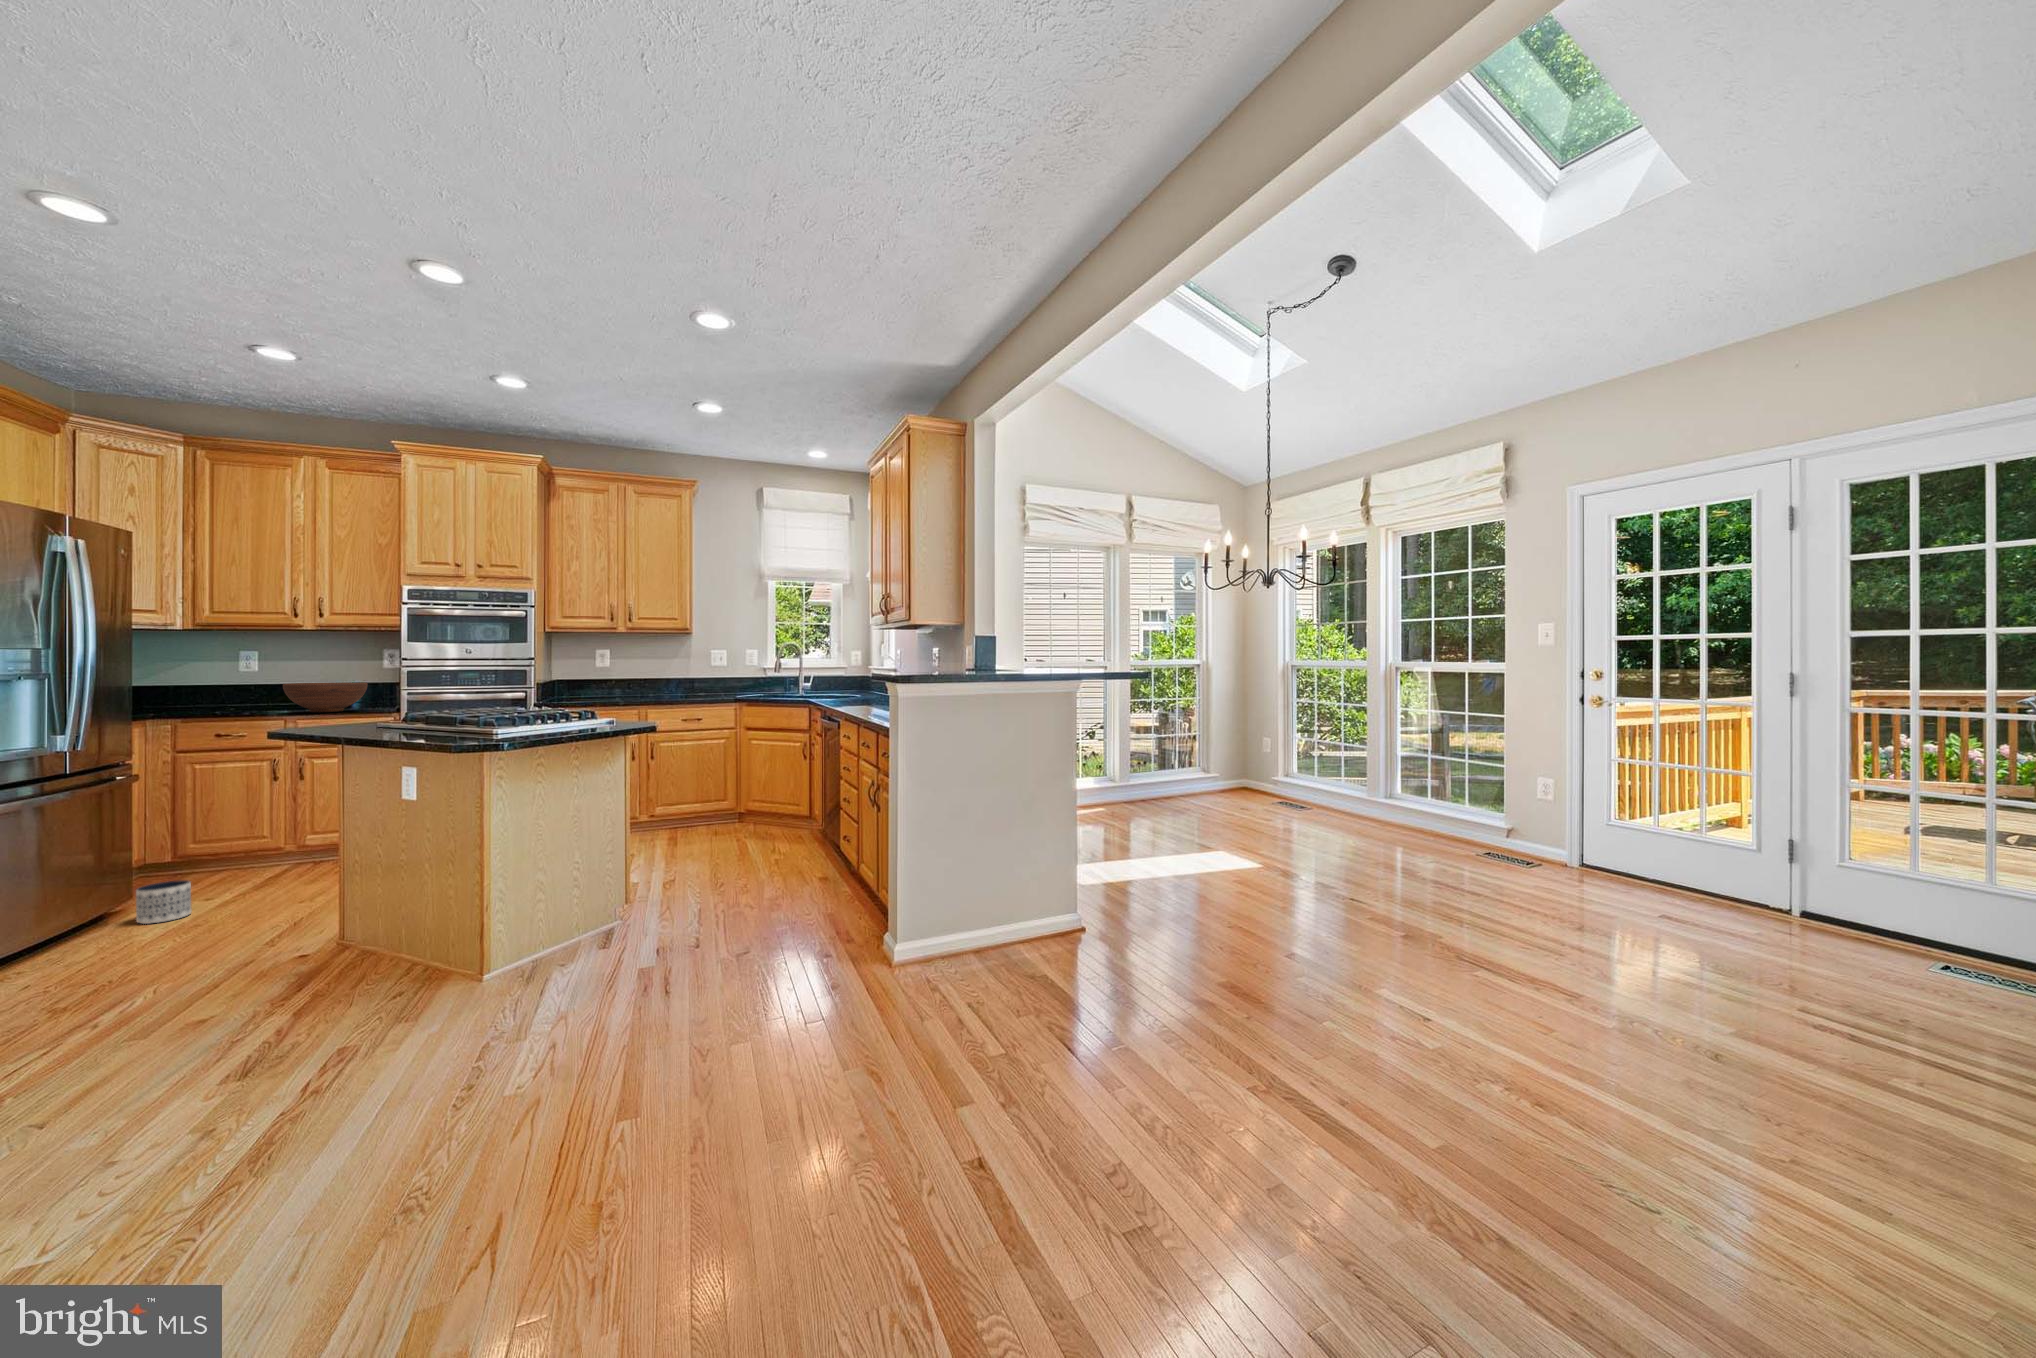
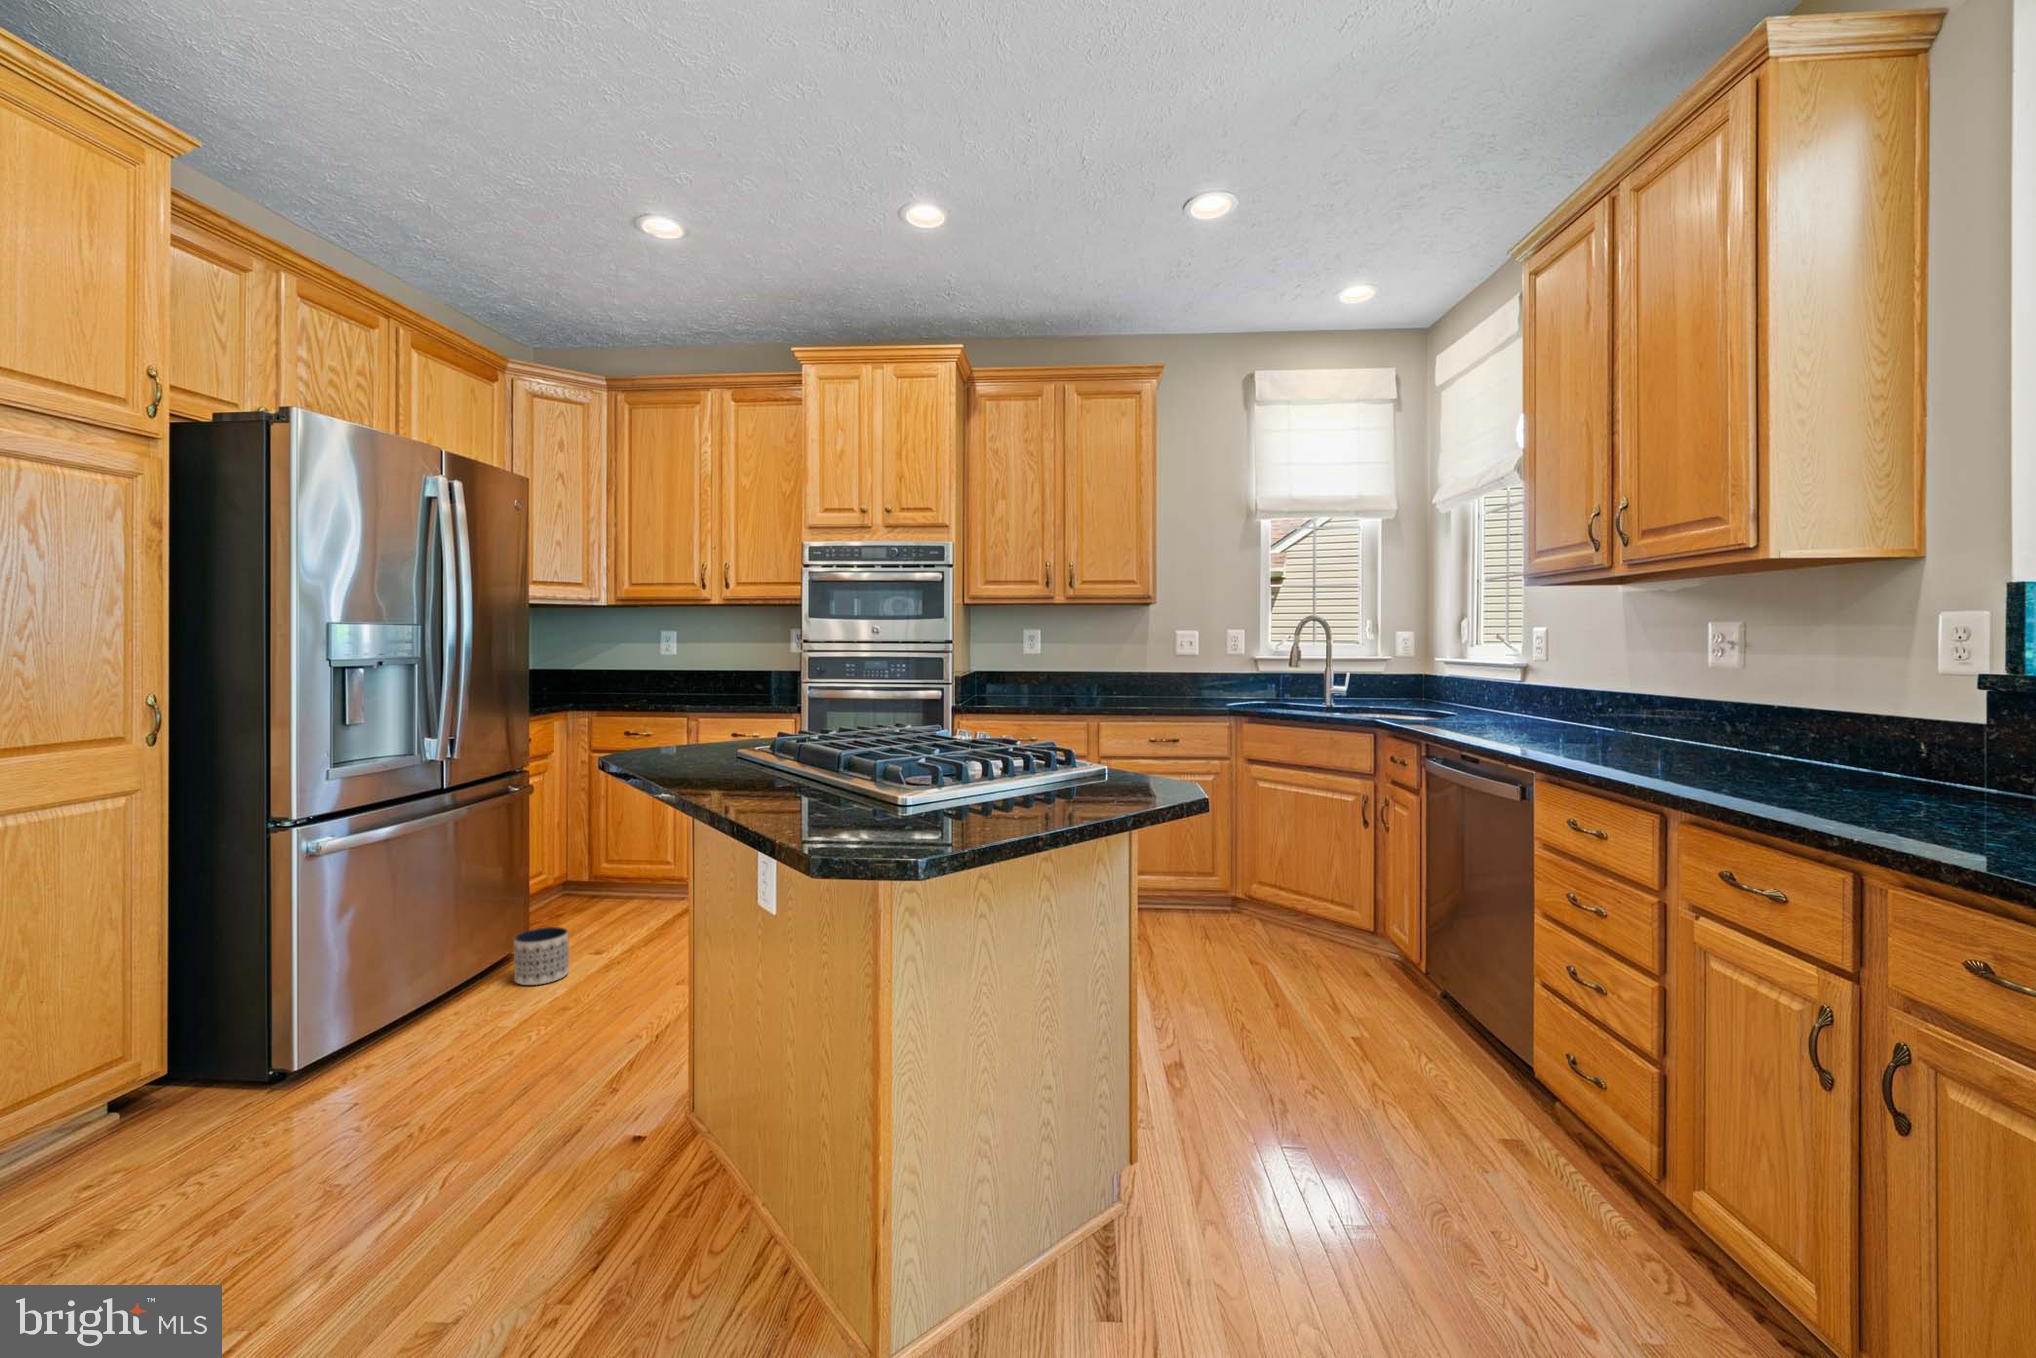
fruit bowl: present [283,682,368,713] -> none [685,671,769,709]

